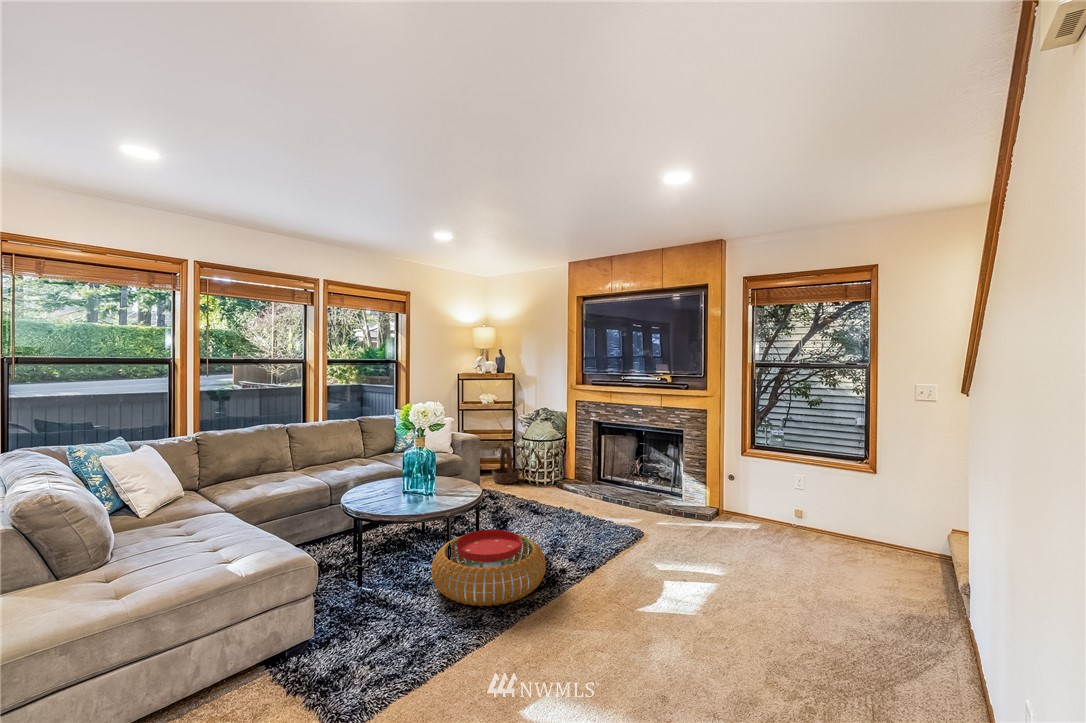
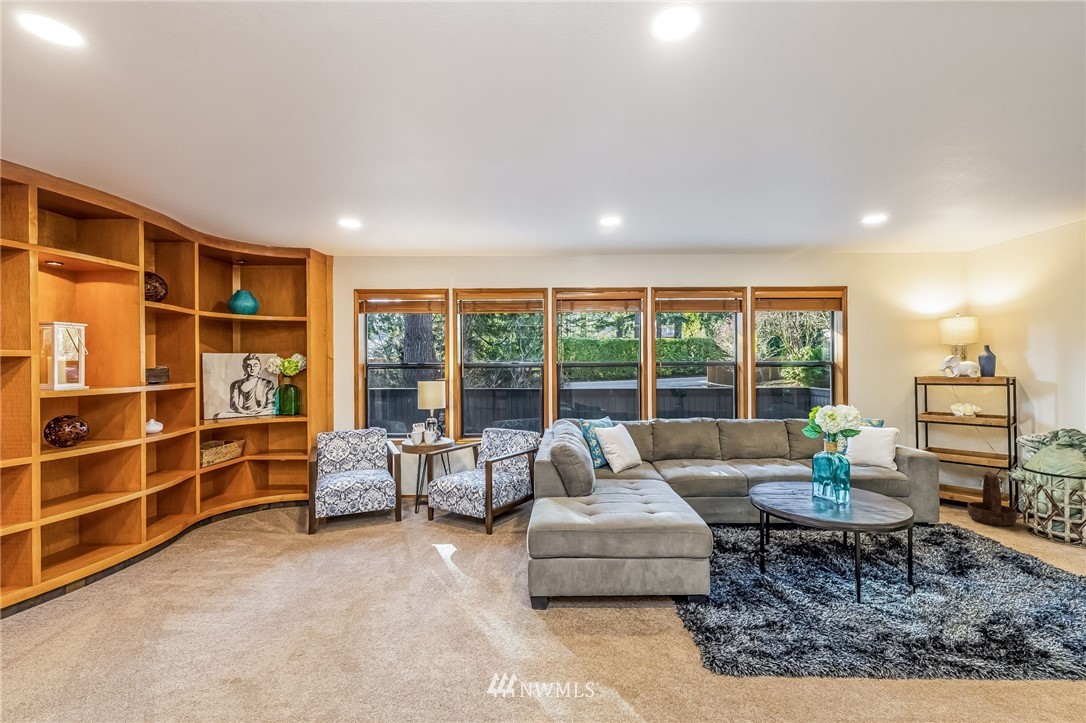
pouf: present [431,530,546,606] -> none [834,559,1001,655]

